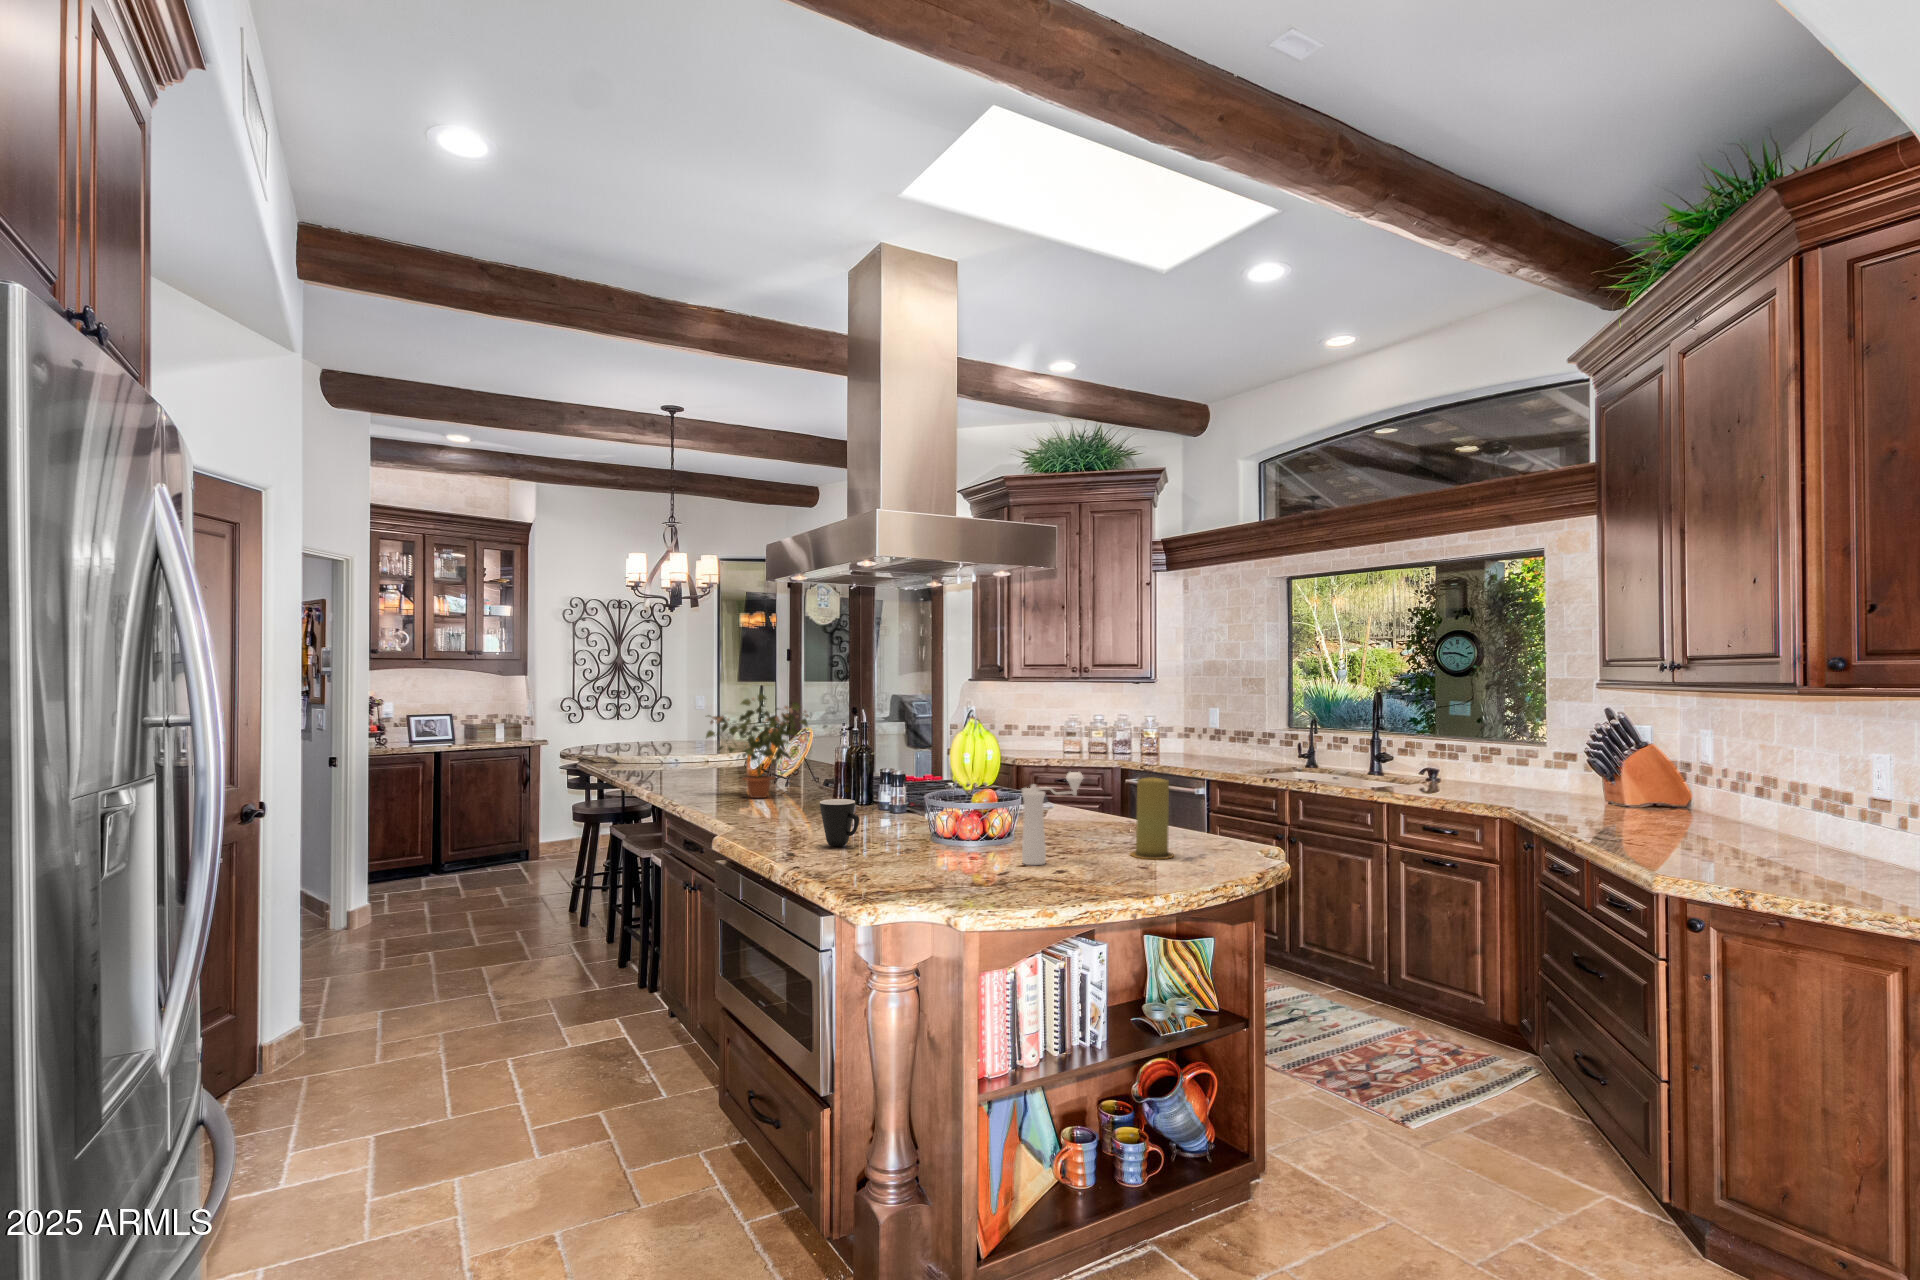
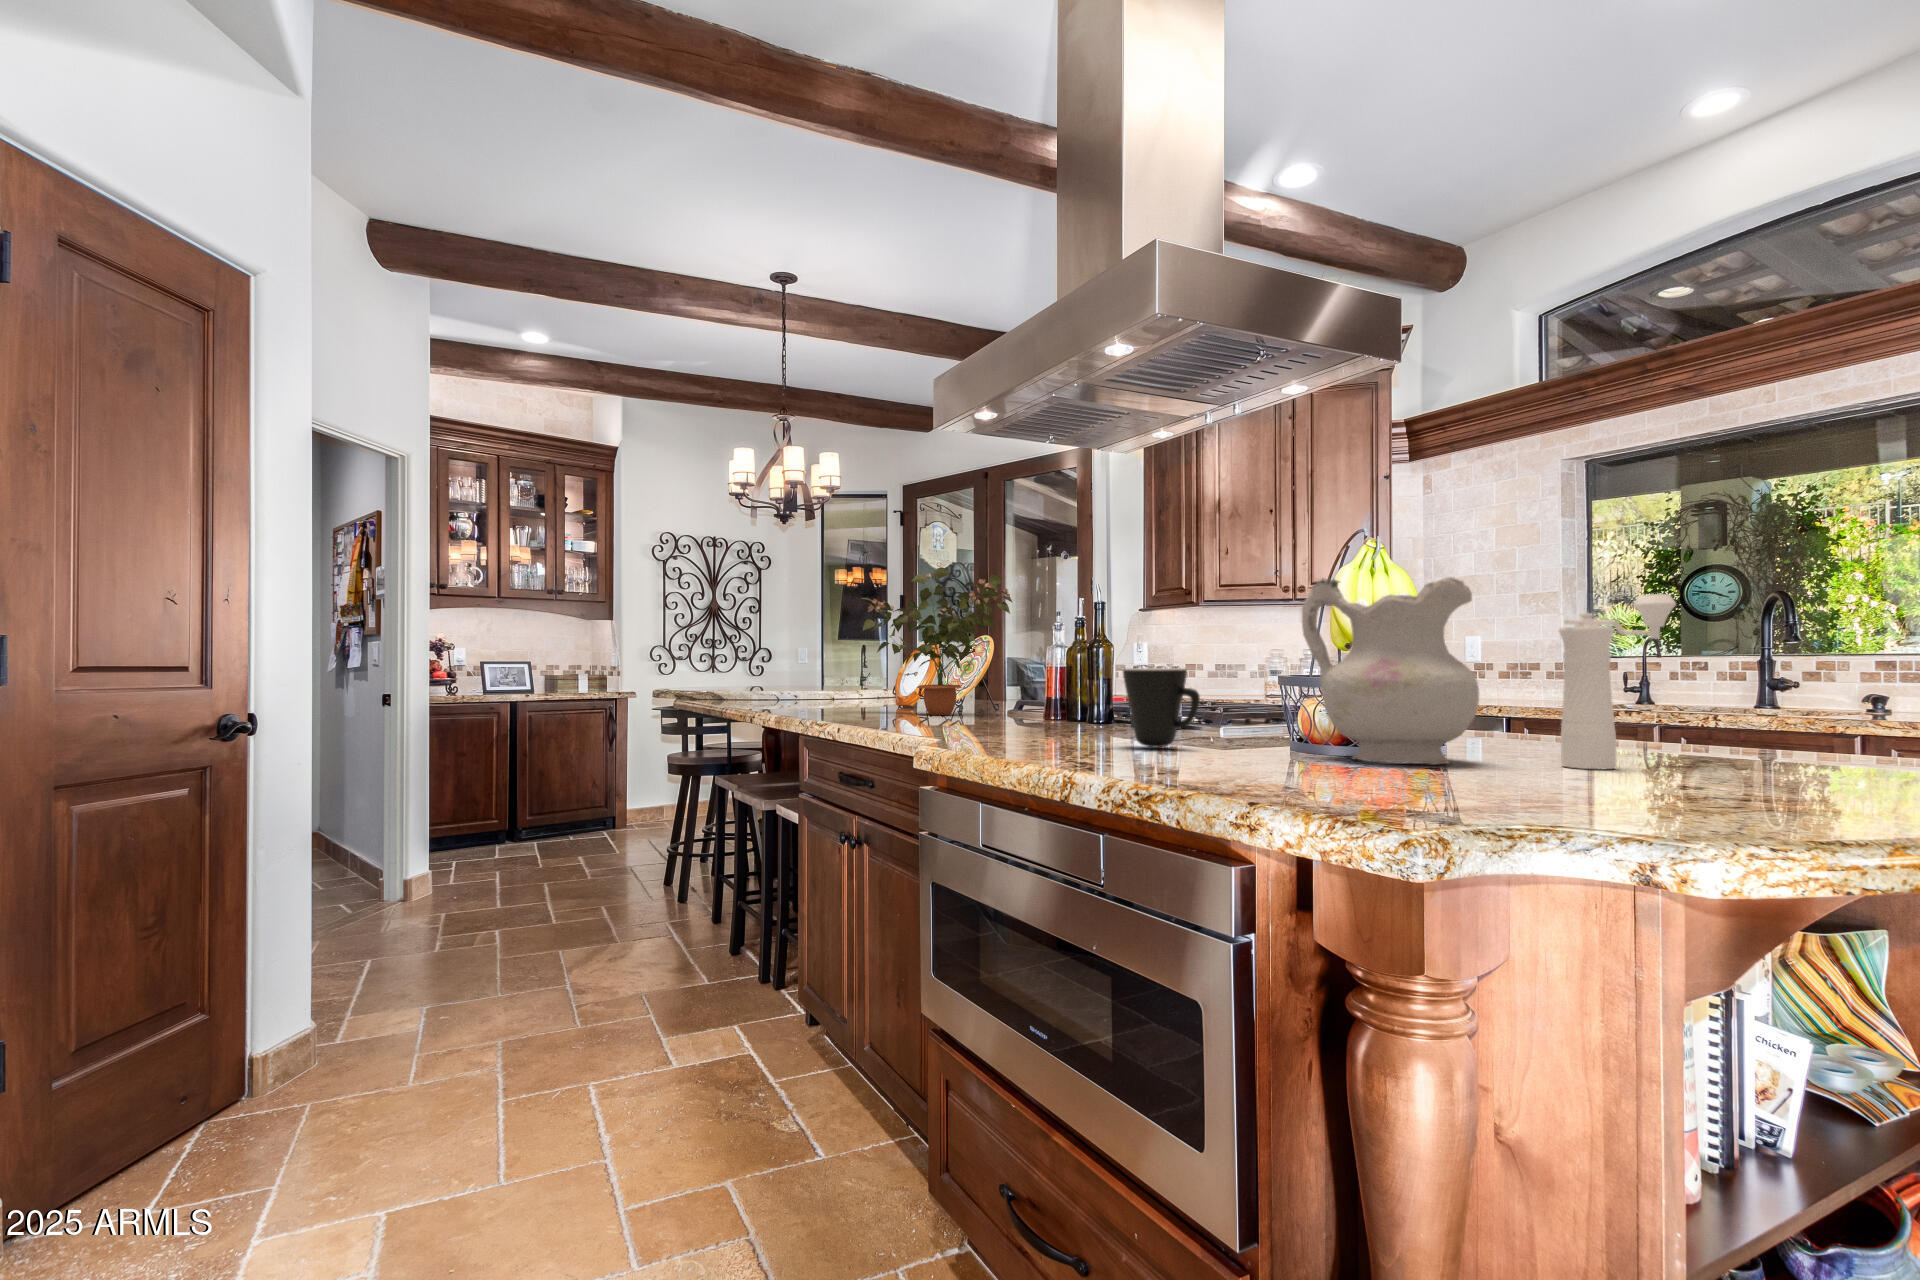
ceramic pitcher: none [906,759,986,862] -> present [1302,577,1479,765]
candle: present [1130,778,1174,859] -> none [1728,616,1836,766]

